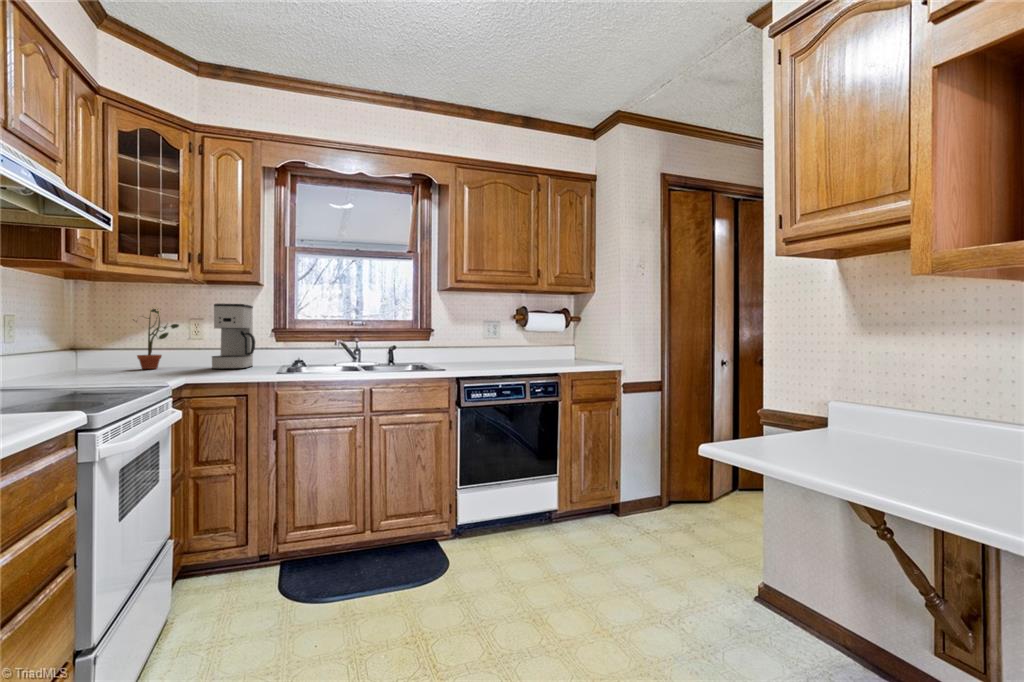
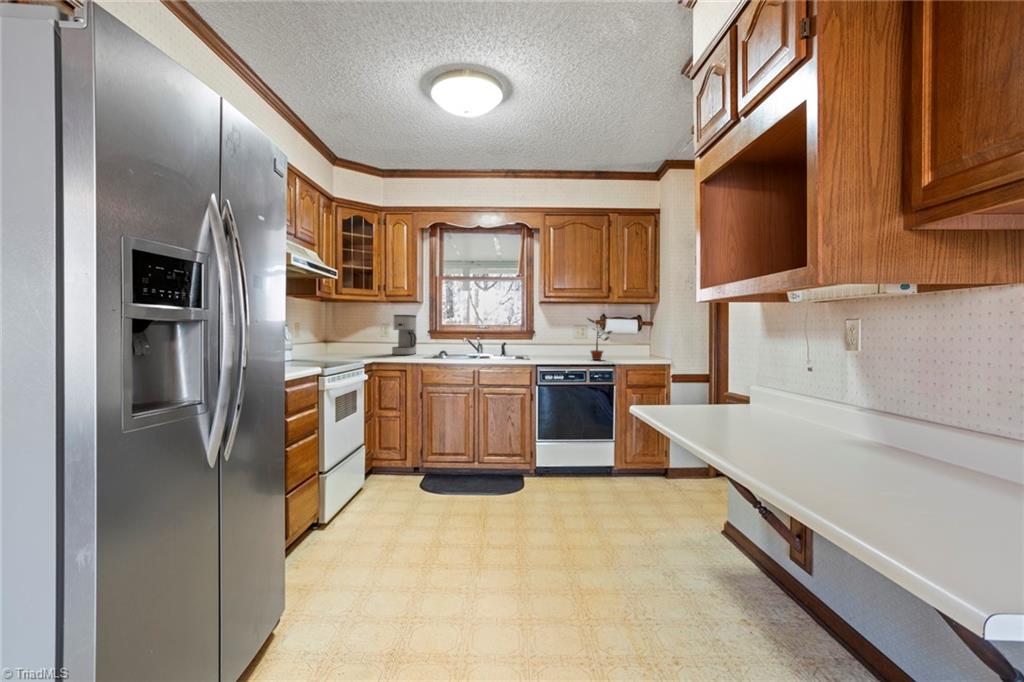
potted plant: present [137,309,179,369] -> present [587,318,612,360]

